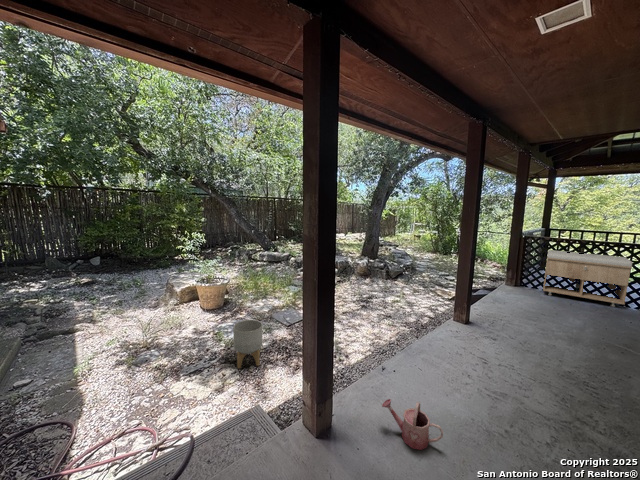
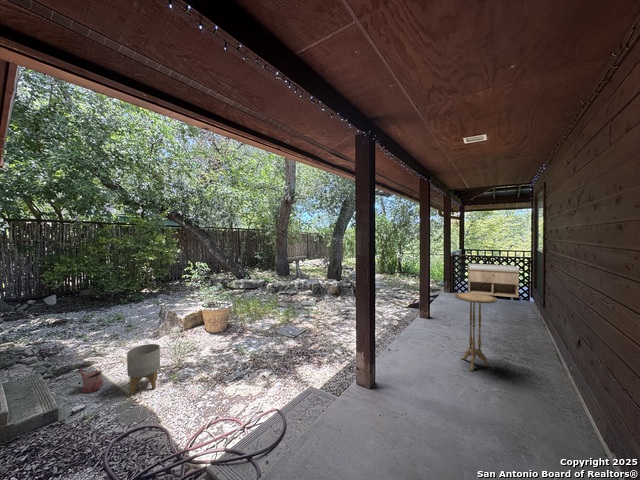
side table: none [486,301,561,426] -> present [454,293,497,371]
planter: present [233,320,262,369] -> present [127,344,160,394]
watering can: present [382,399,443,450] -> present [76,366,103,393]

